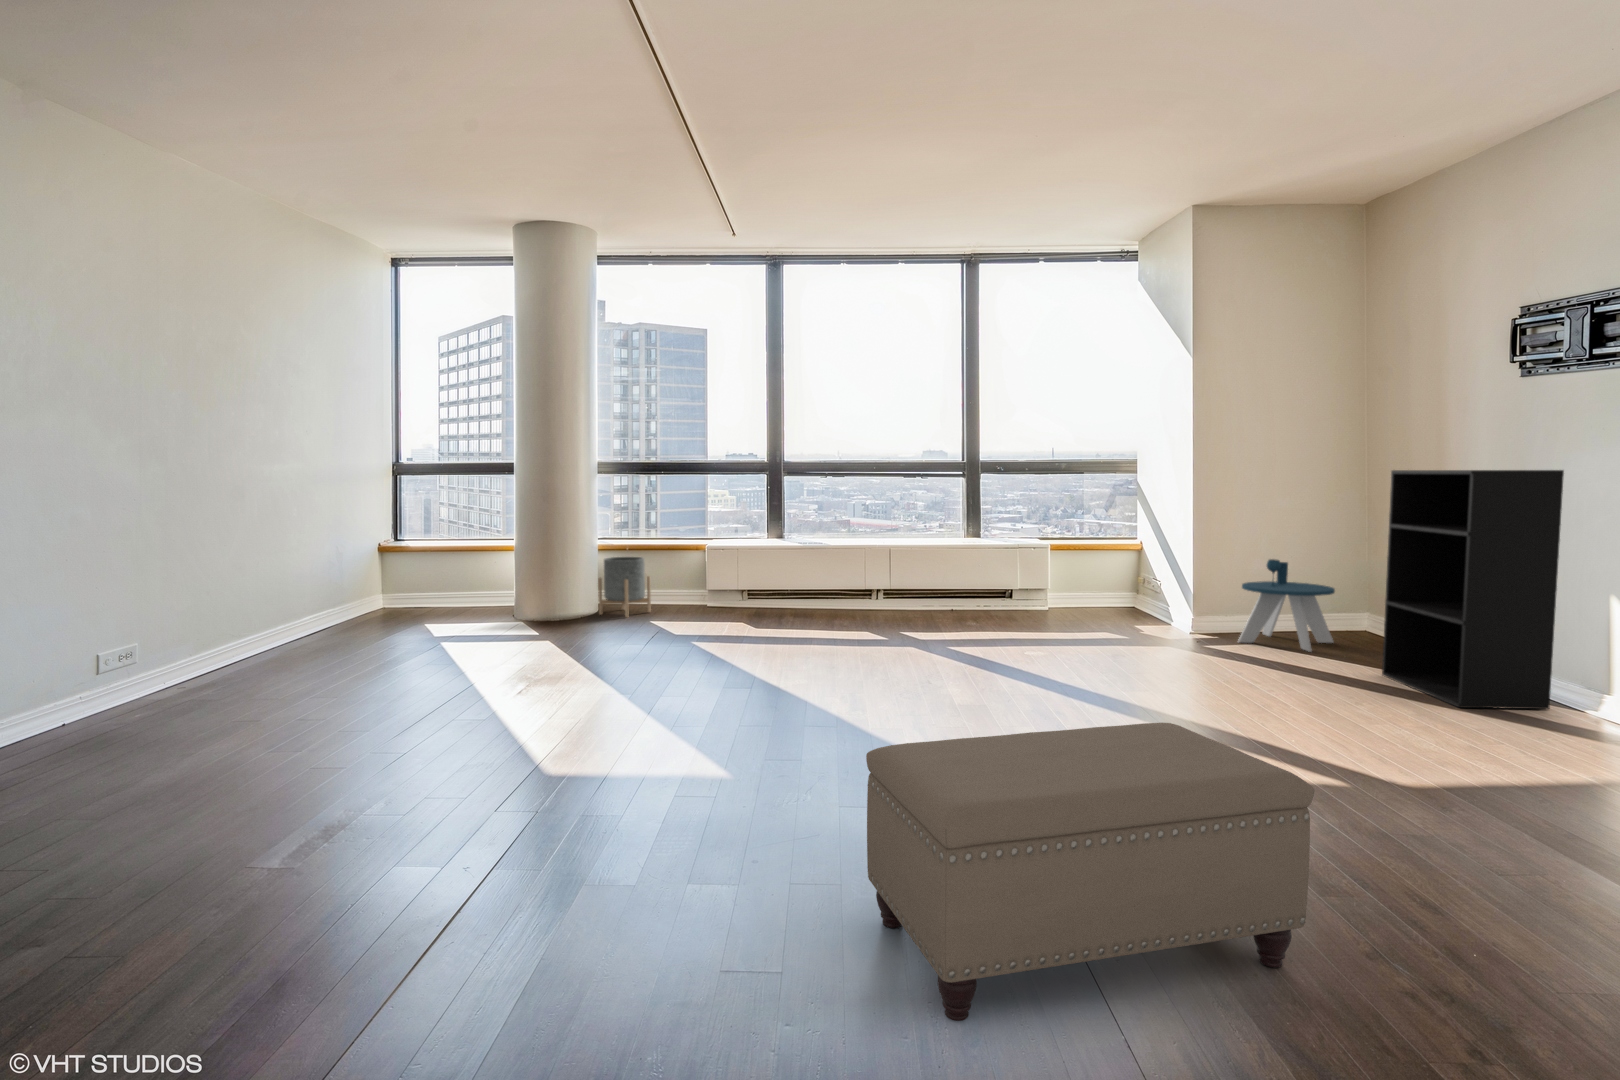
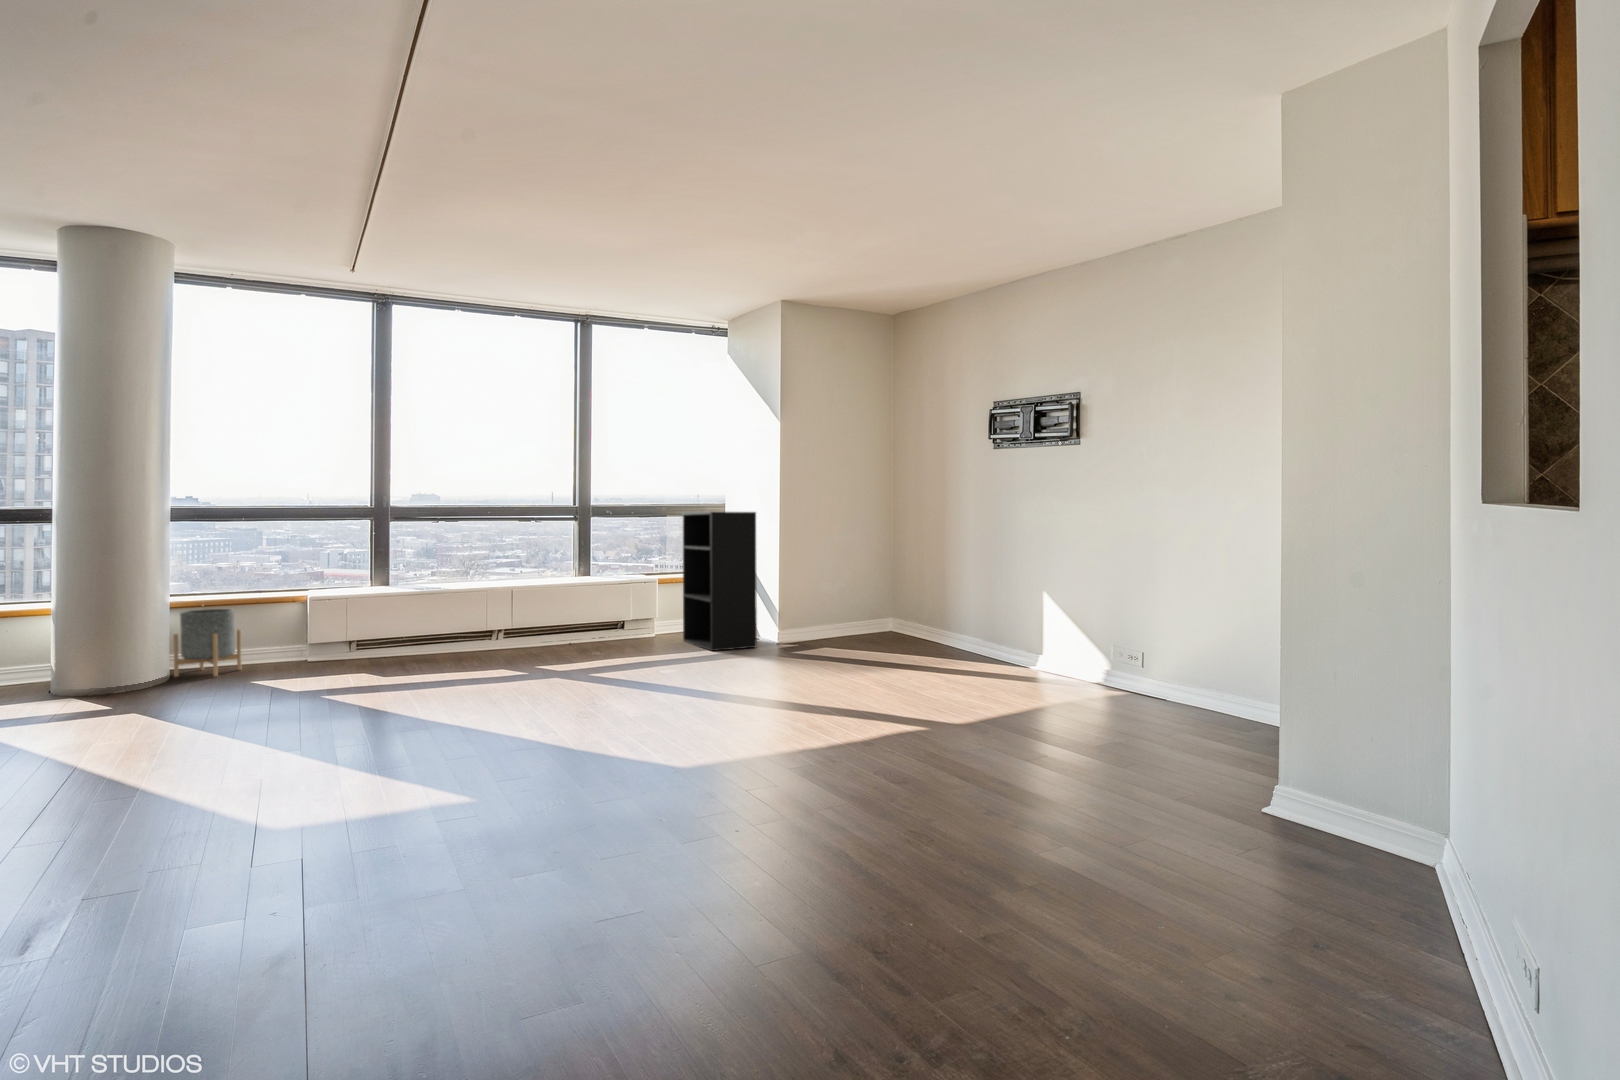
bookshelf: present [1382,470,1564,709] -> present [683,512,757,651]
side table: present [1238,559,1335,652] -> none [820,583,884,653]
ottoman: present [866,723,1314,1021] -> none [693,679,978,883]

